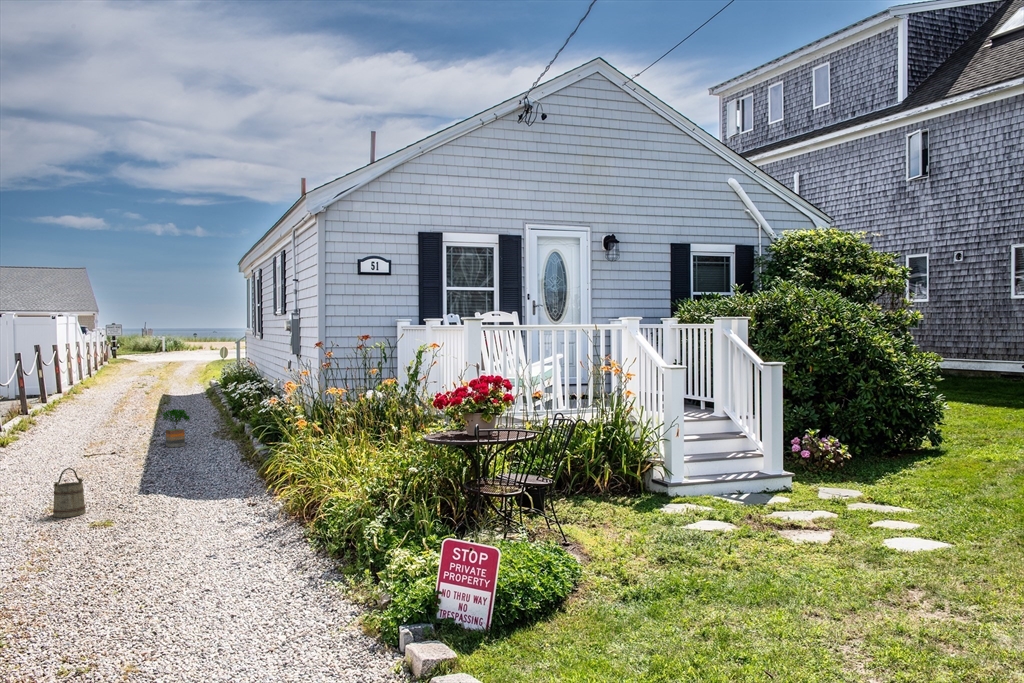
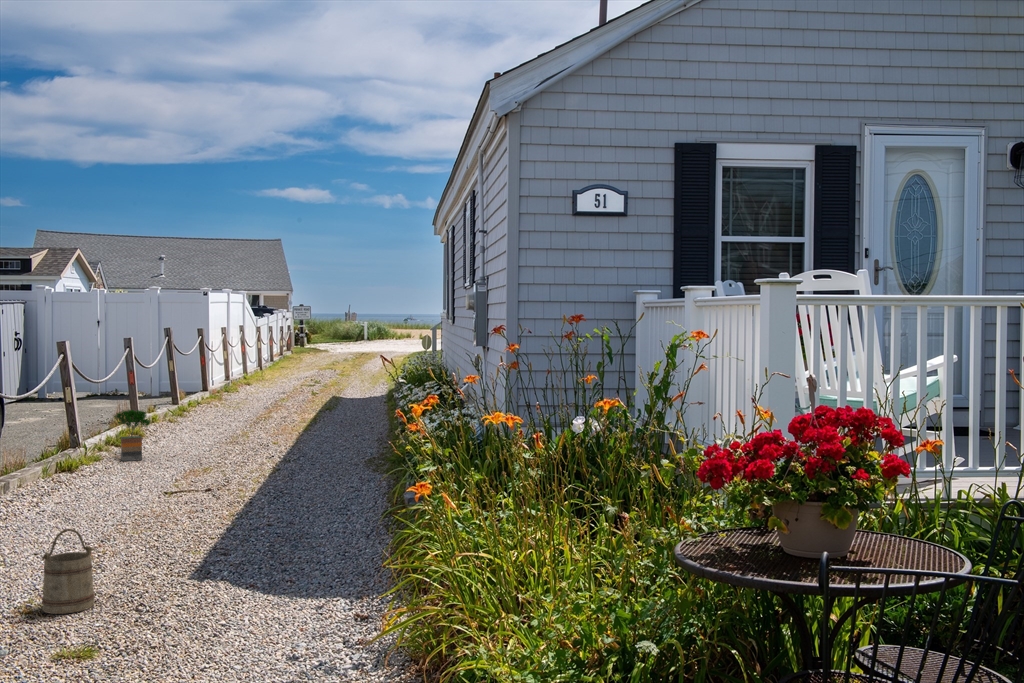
potted tree: present [162,409,190,448] -> present [115,410,150,461]

